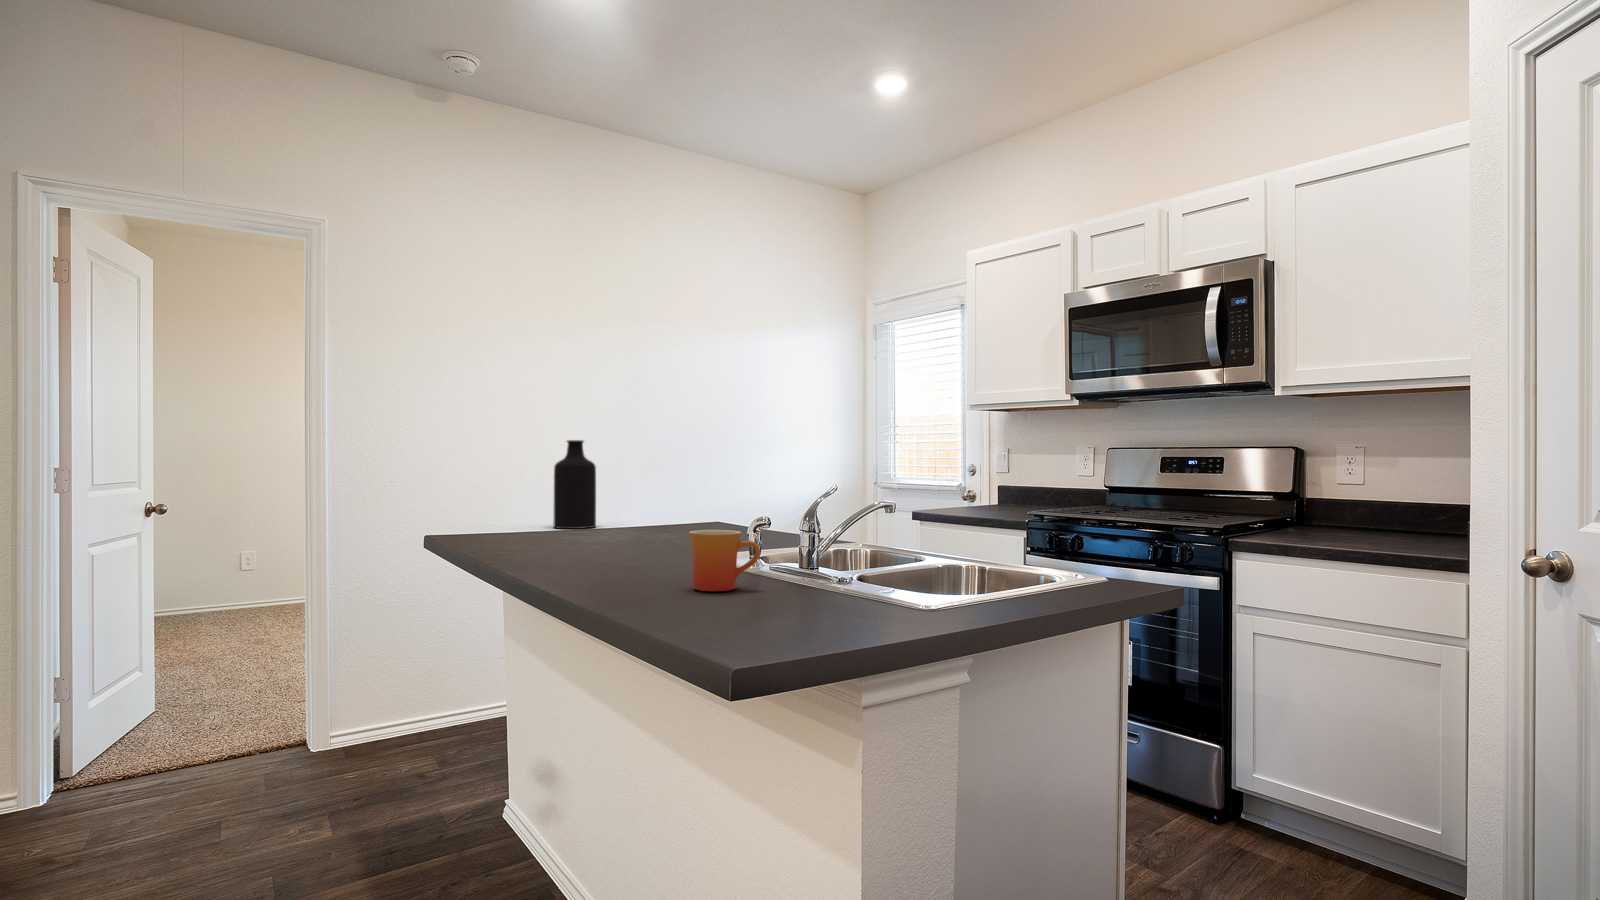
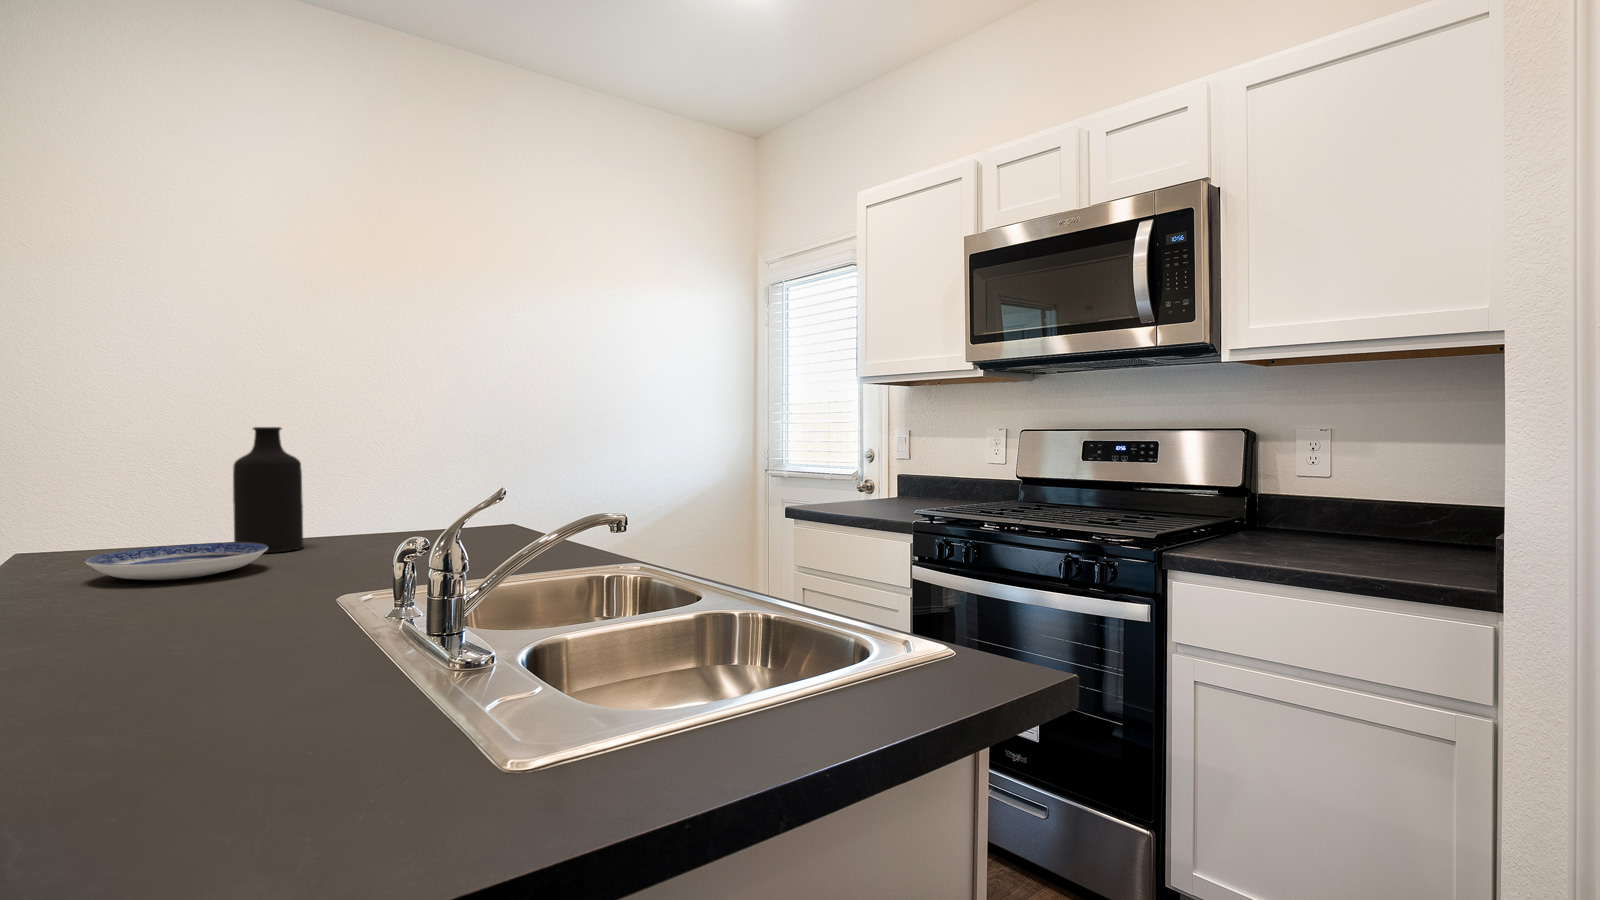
plate: none [501,519,601,540] -> present [85,543,268,580]
mug: present [689,530,760,591] -> none [100,607,259,743]

